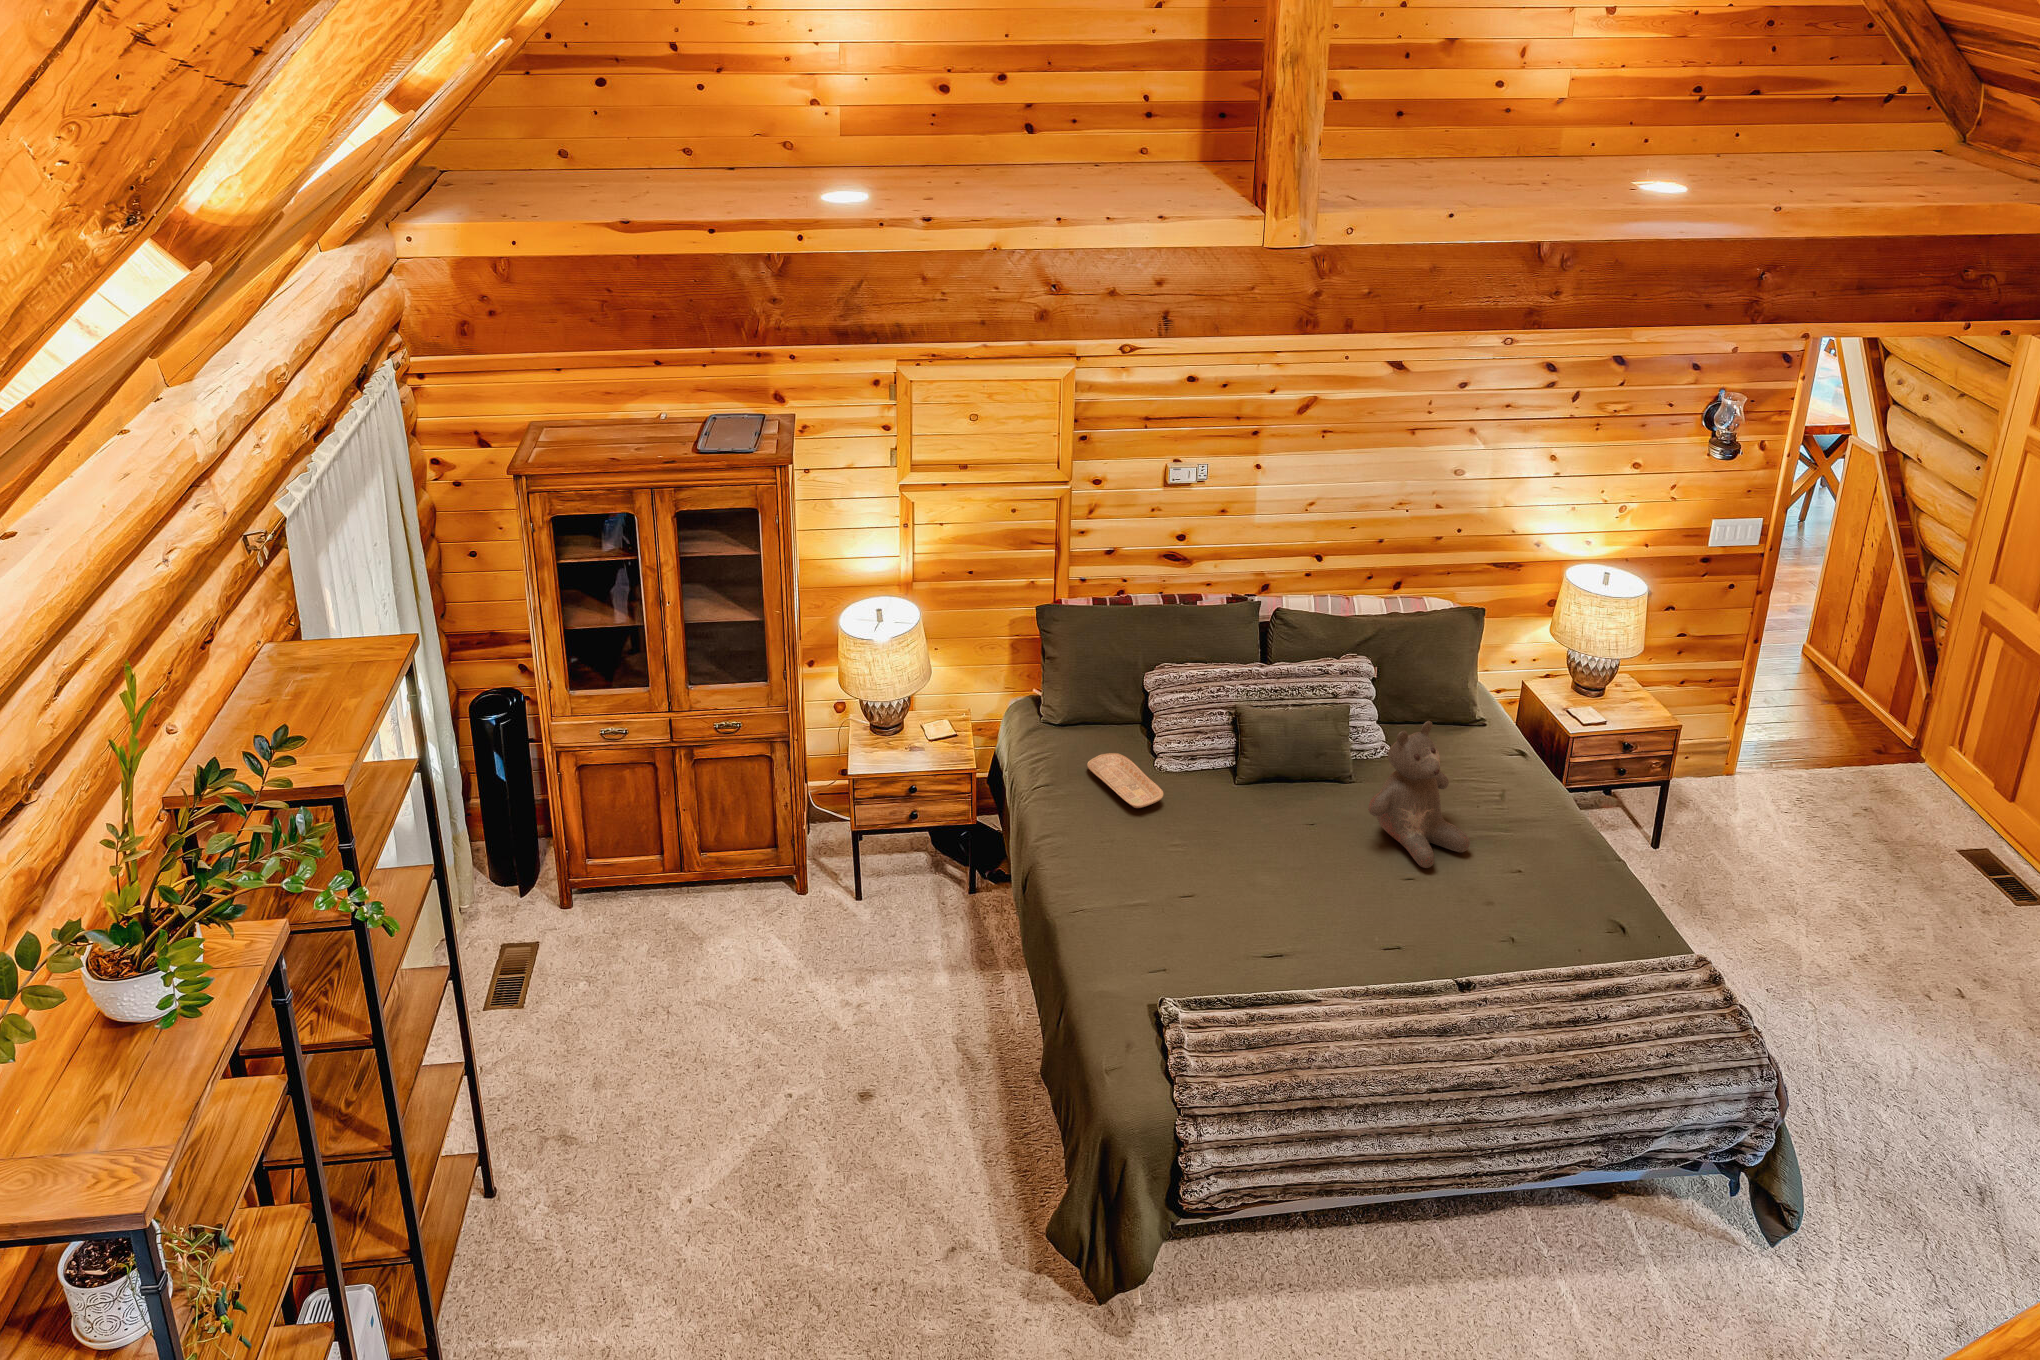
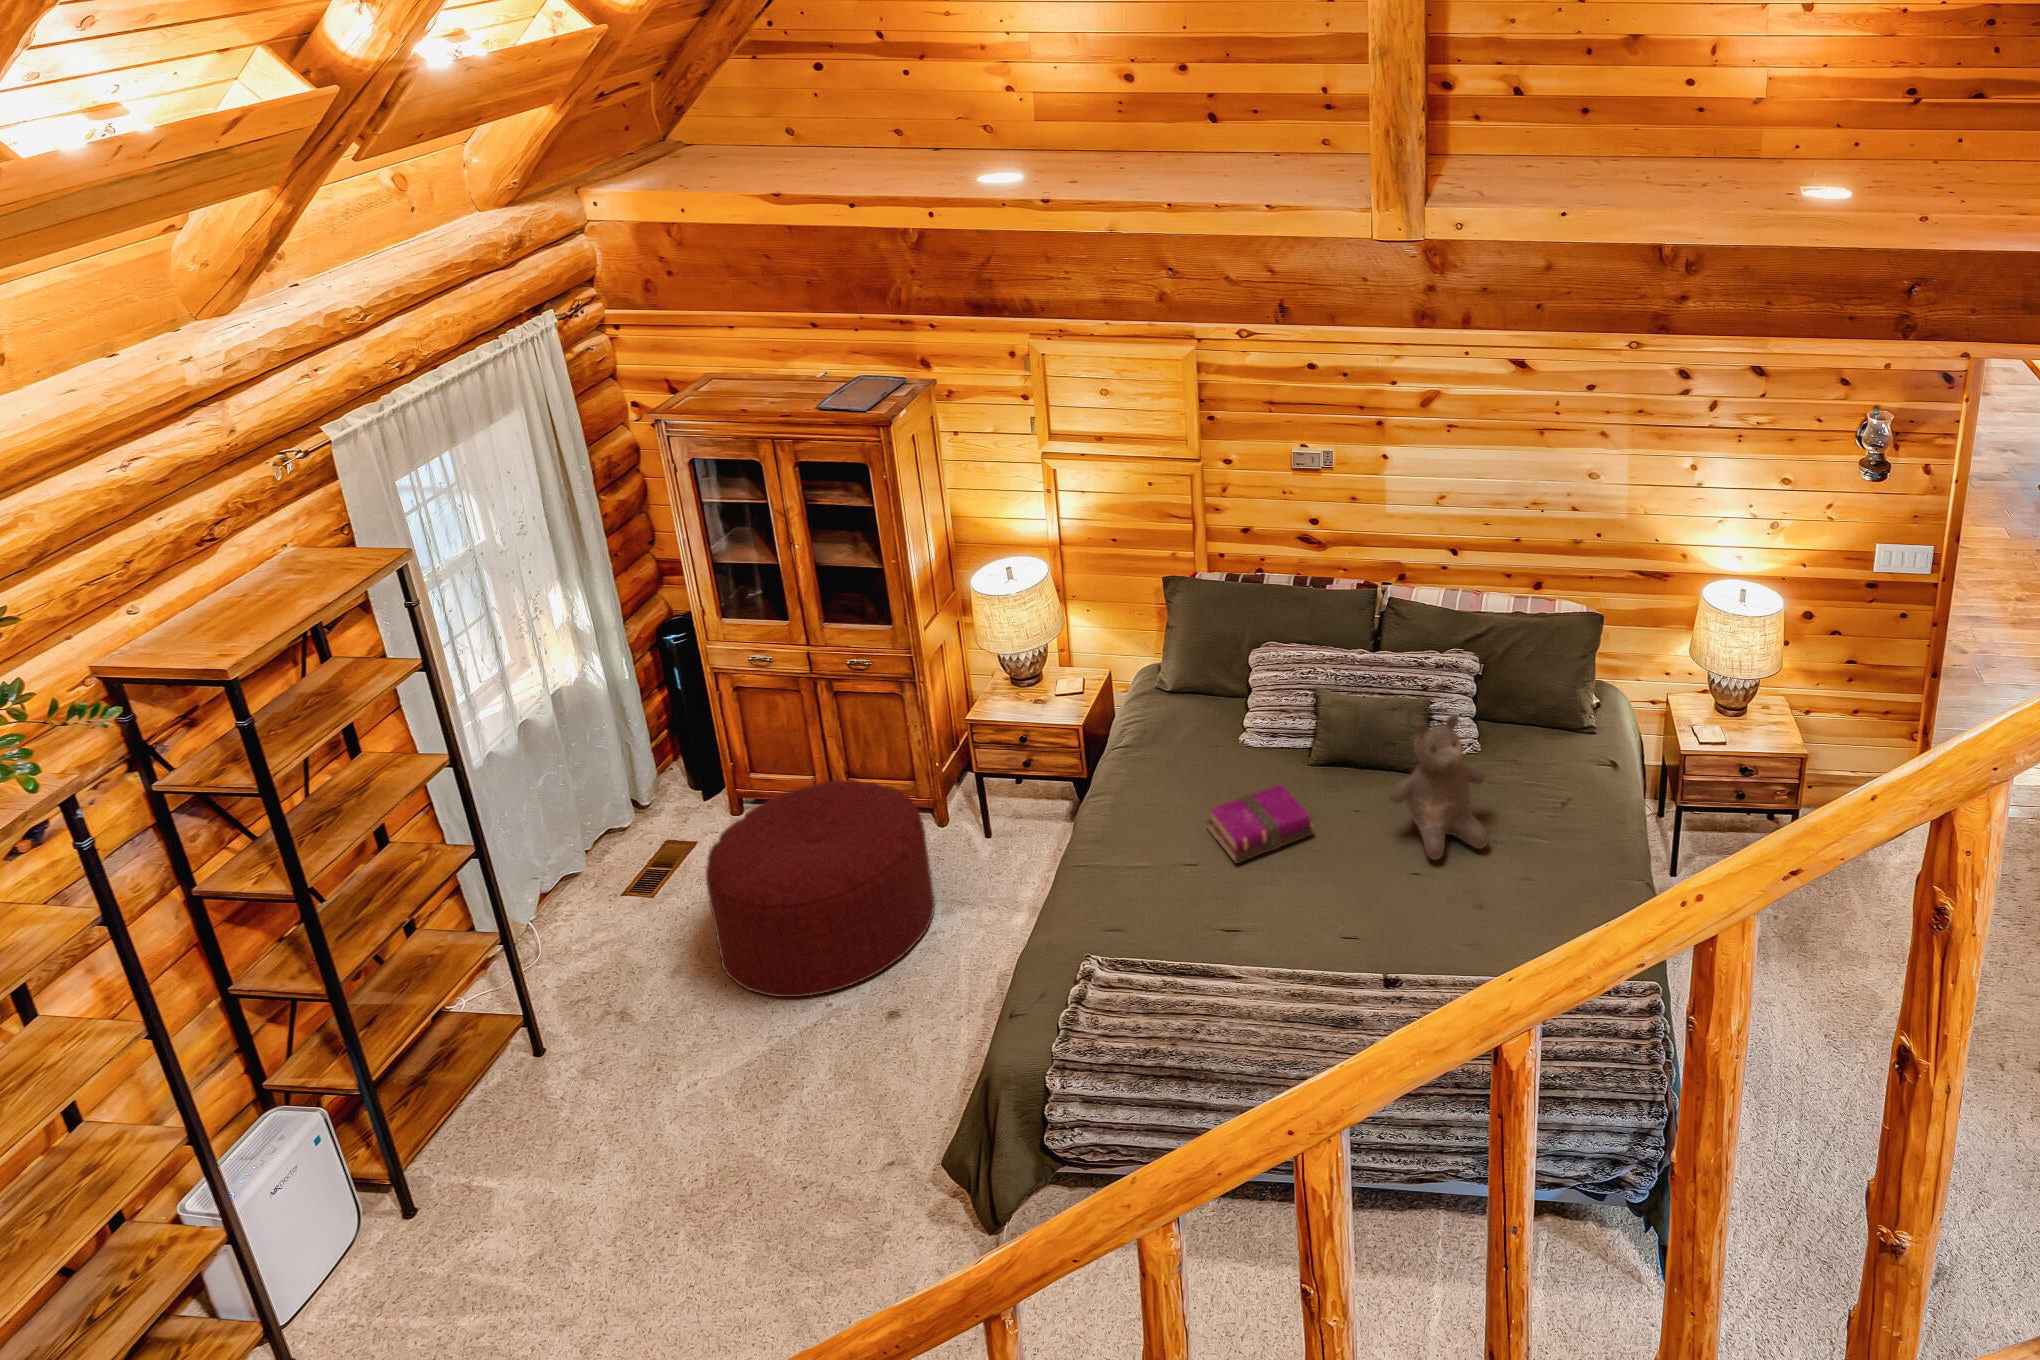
tray: present [1087,753,1163,808] -> none [1170,720,1222,774]
notebook: none [1184,809,1295,893] -> present [1208,785,1315,863]
ottoman: none [634,853,864,1092] -> present [706,780,935,997]

